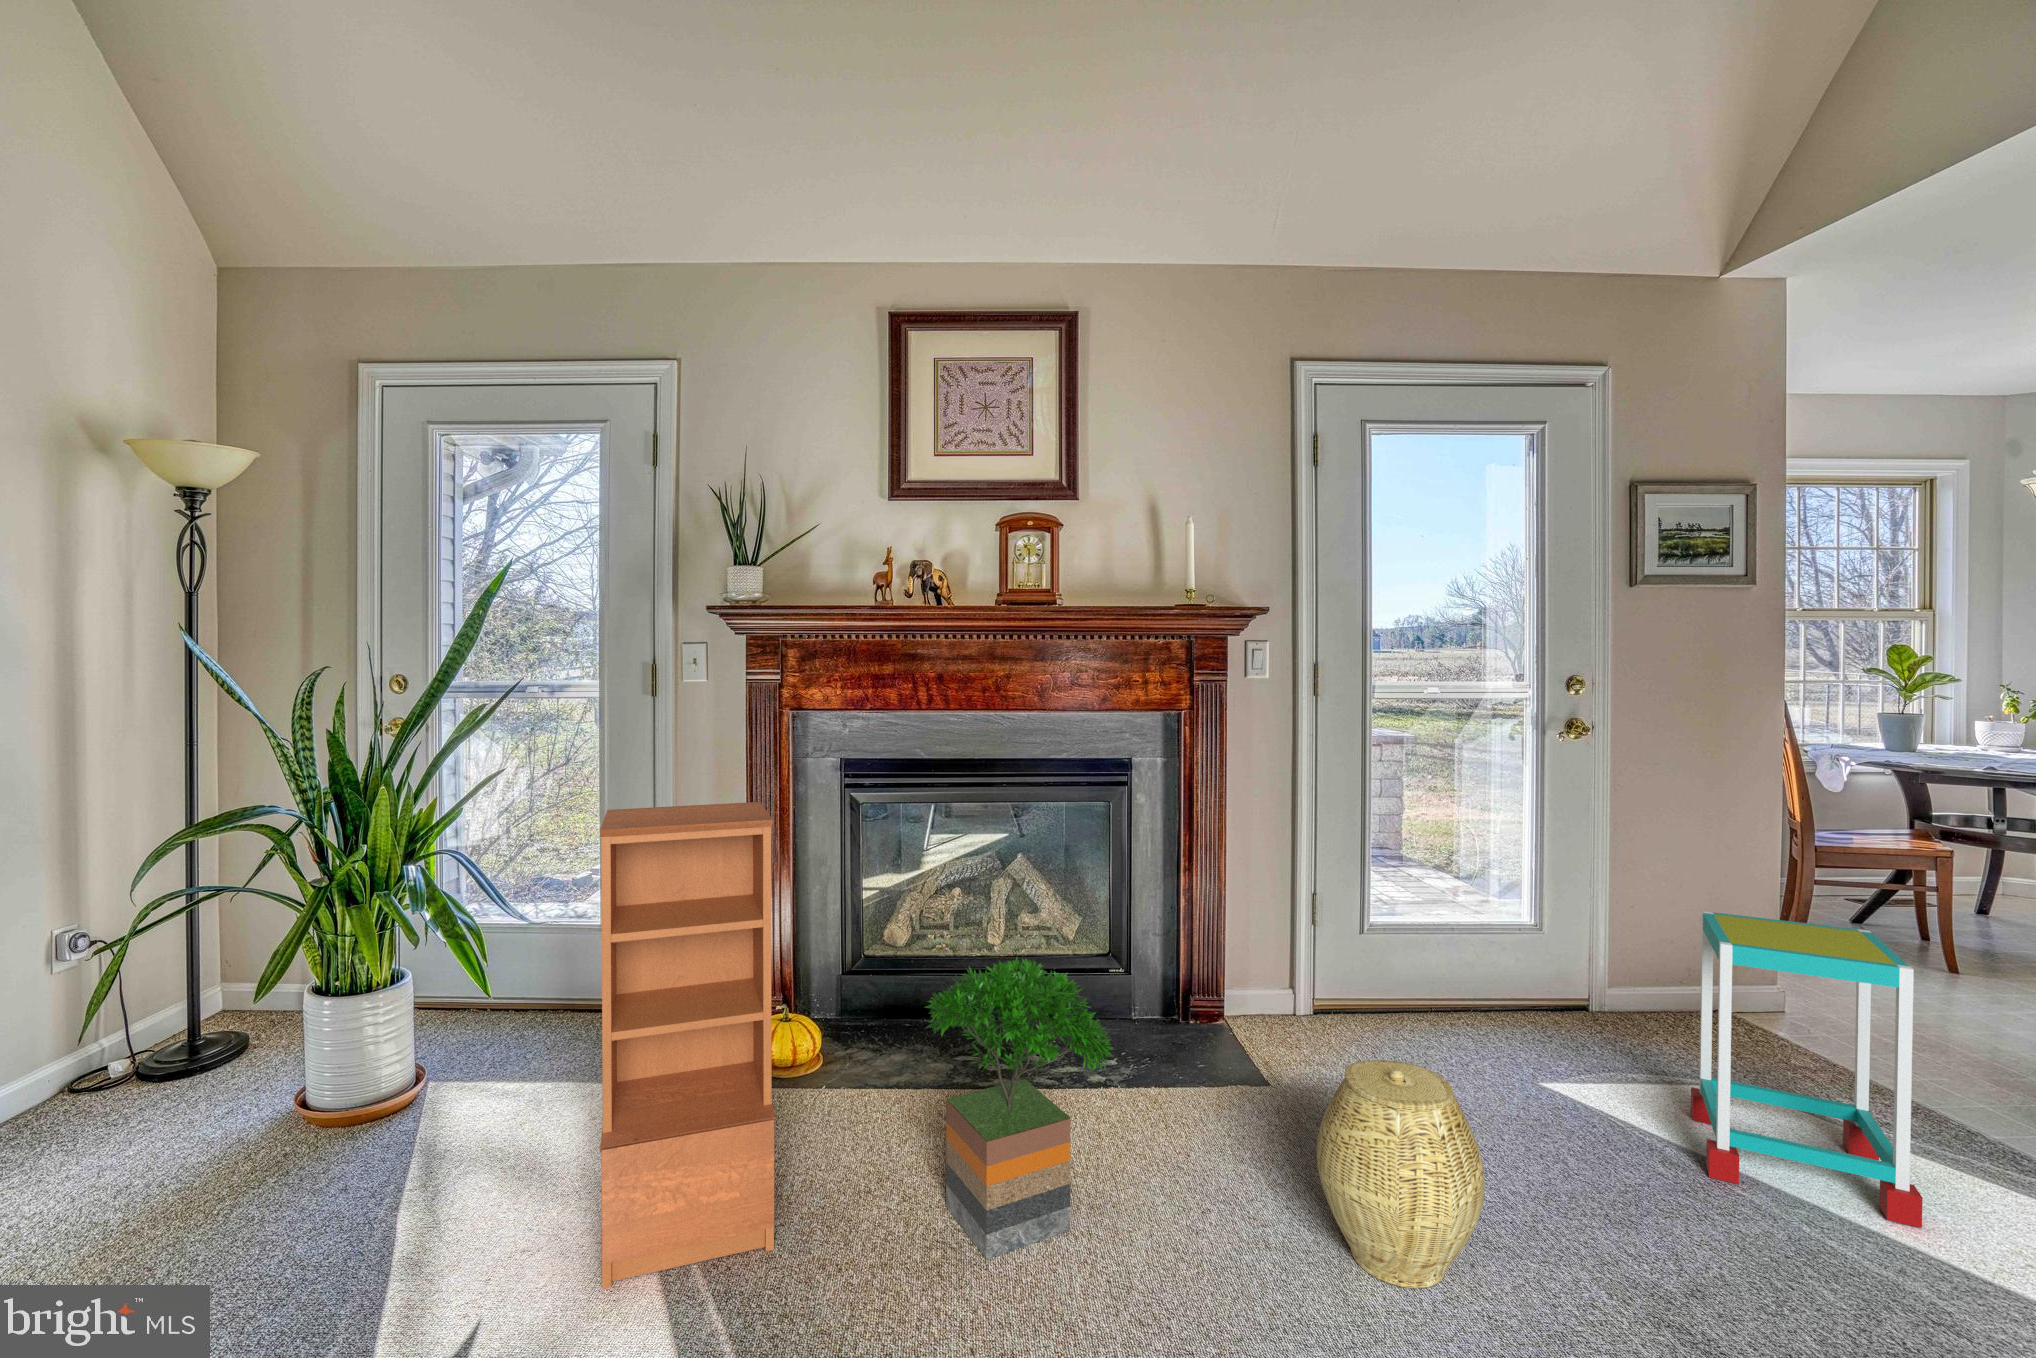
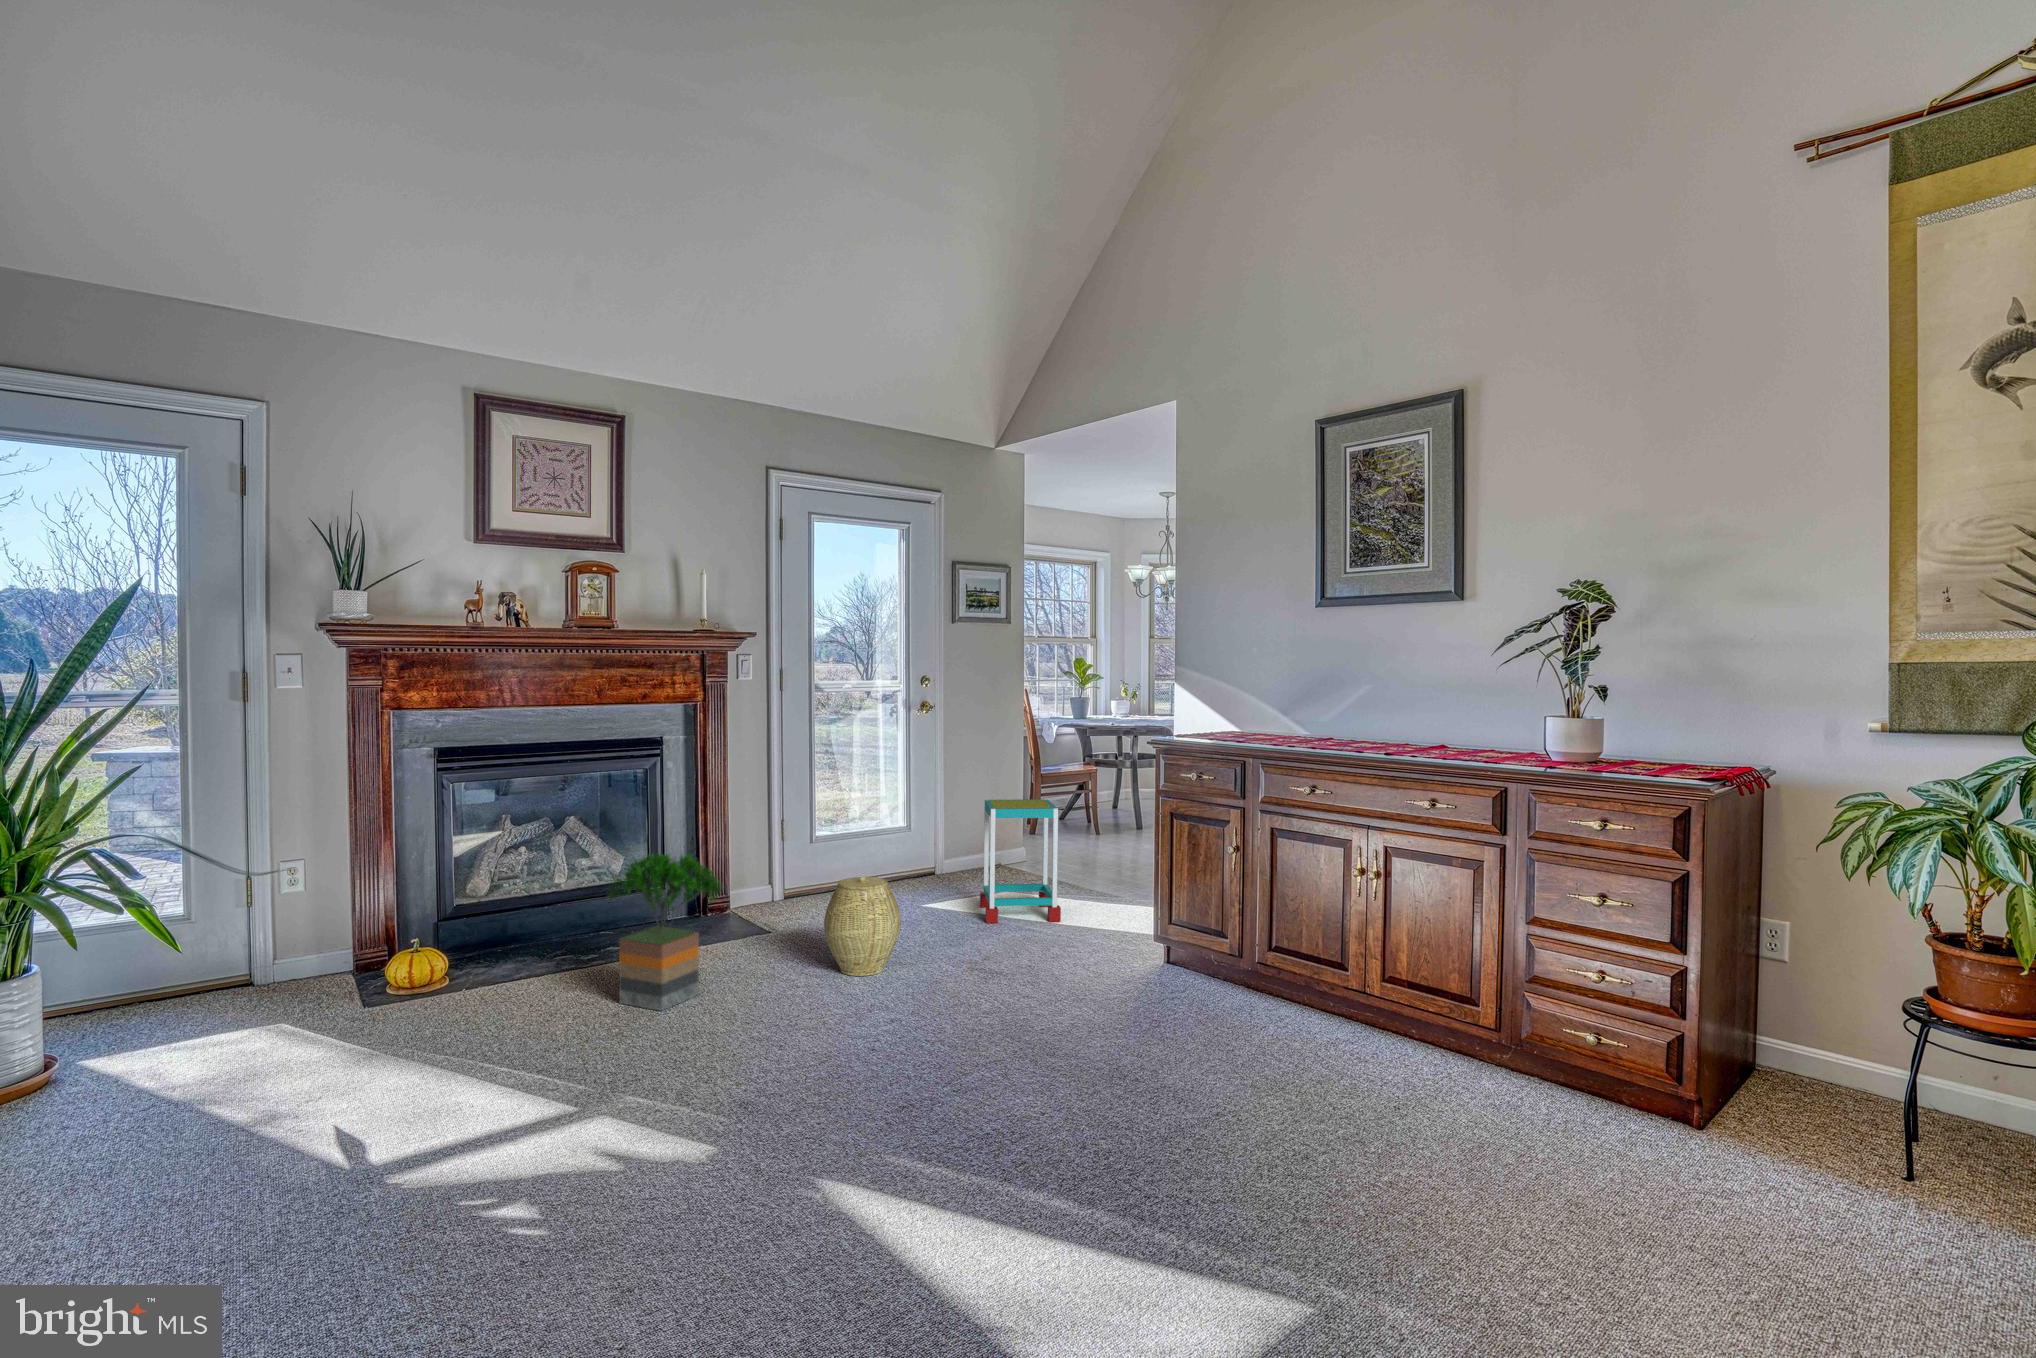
bookcase: present [600,802,776,1289] -> none [386,769,534,1067]

